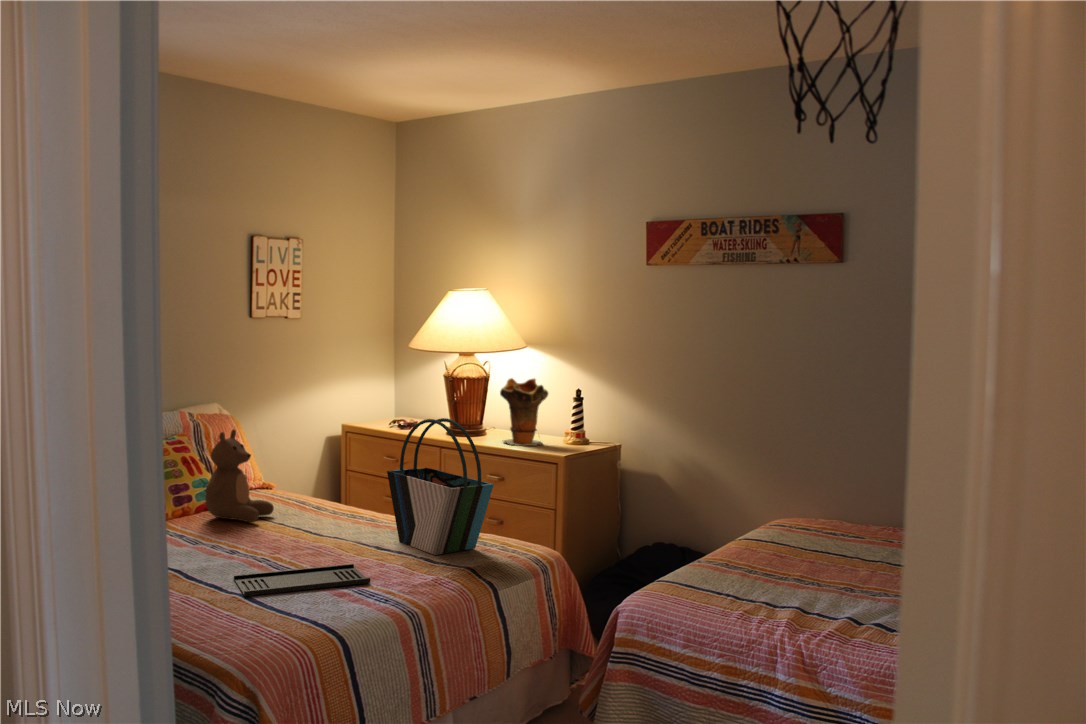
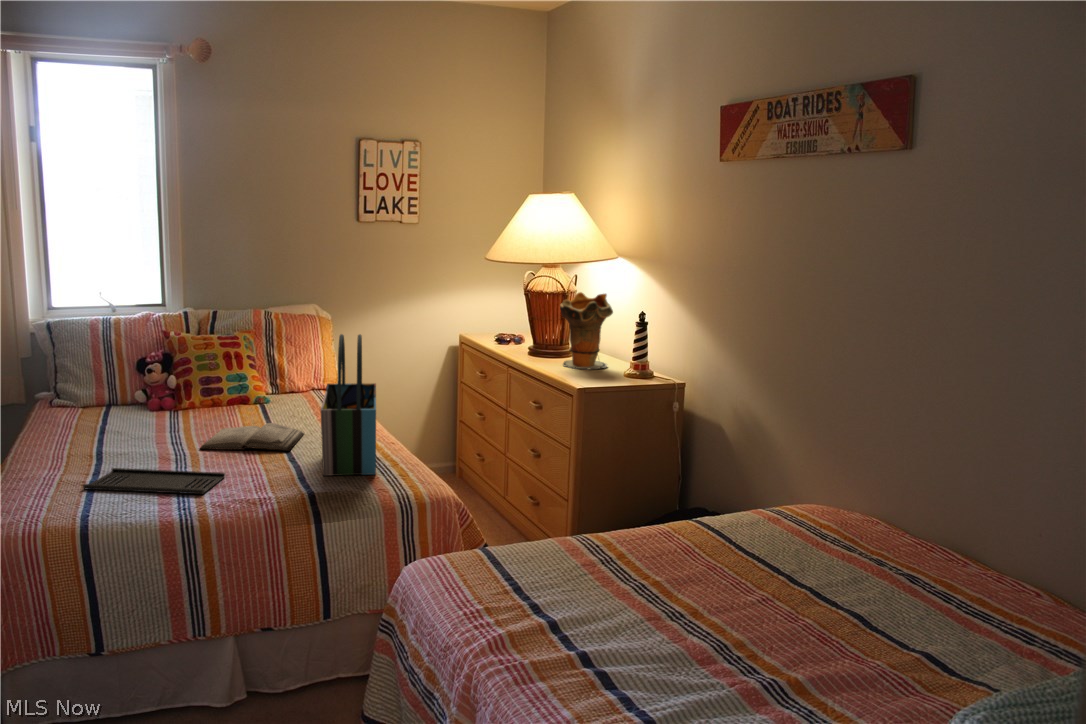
teddy bear: present [206,429,274,522] -> none [209,330,281,419]
diary: none [250,520,359,551] -> present [200,423,304,451]

